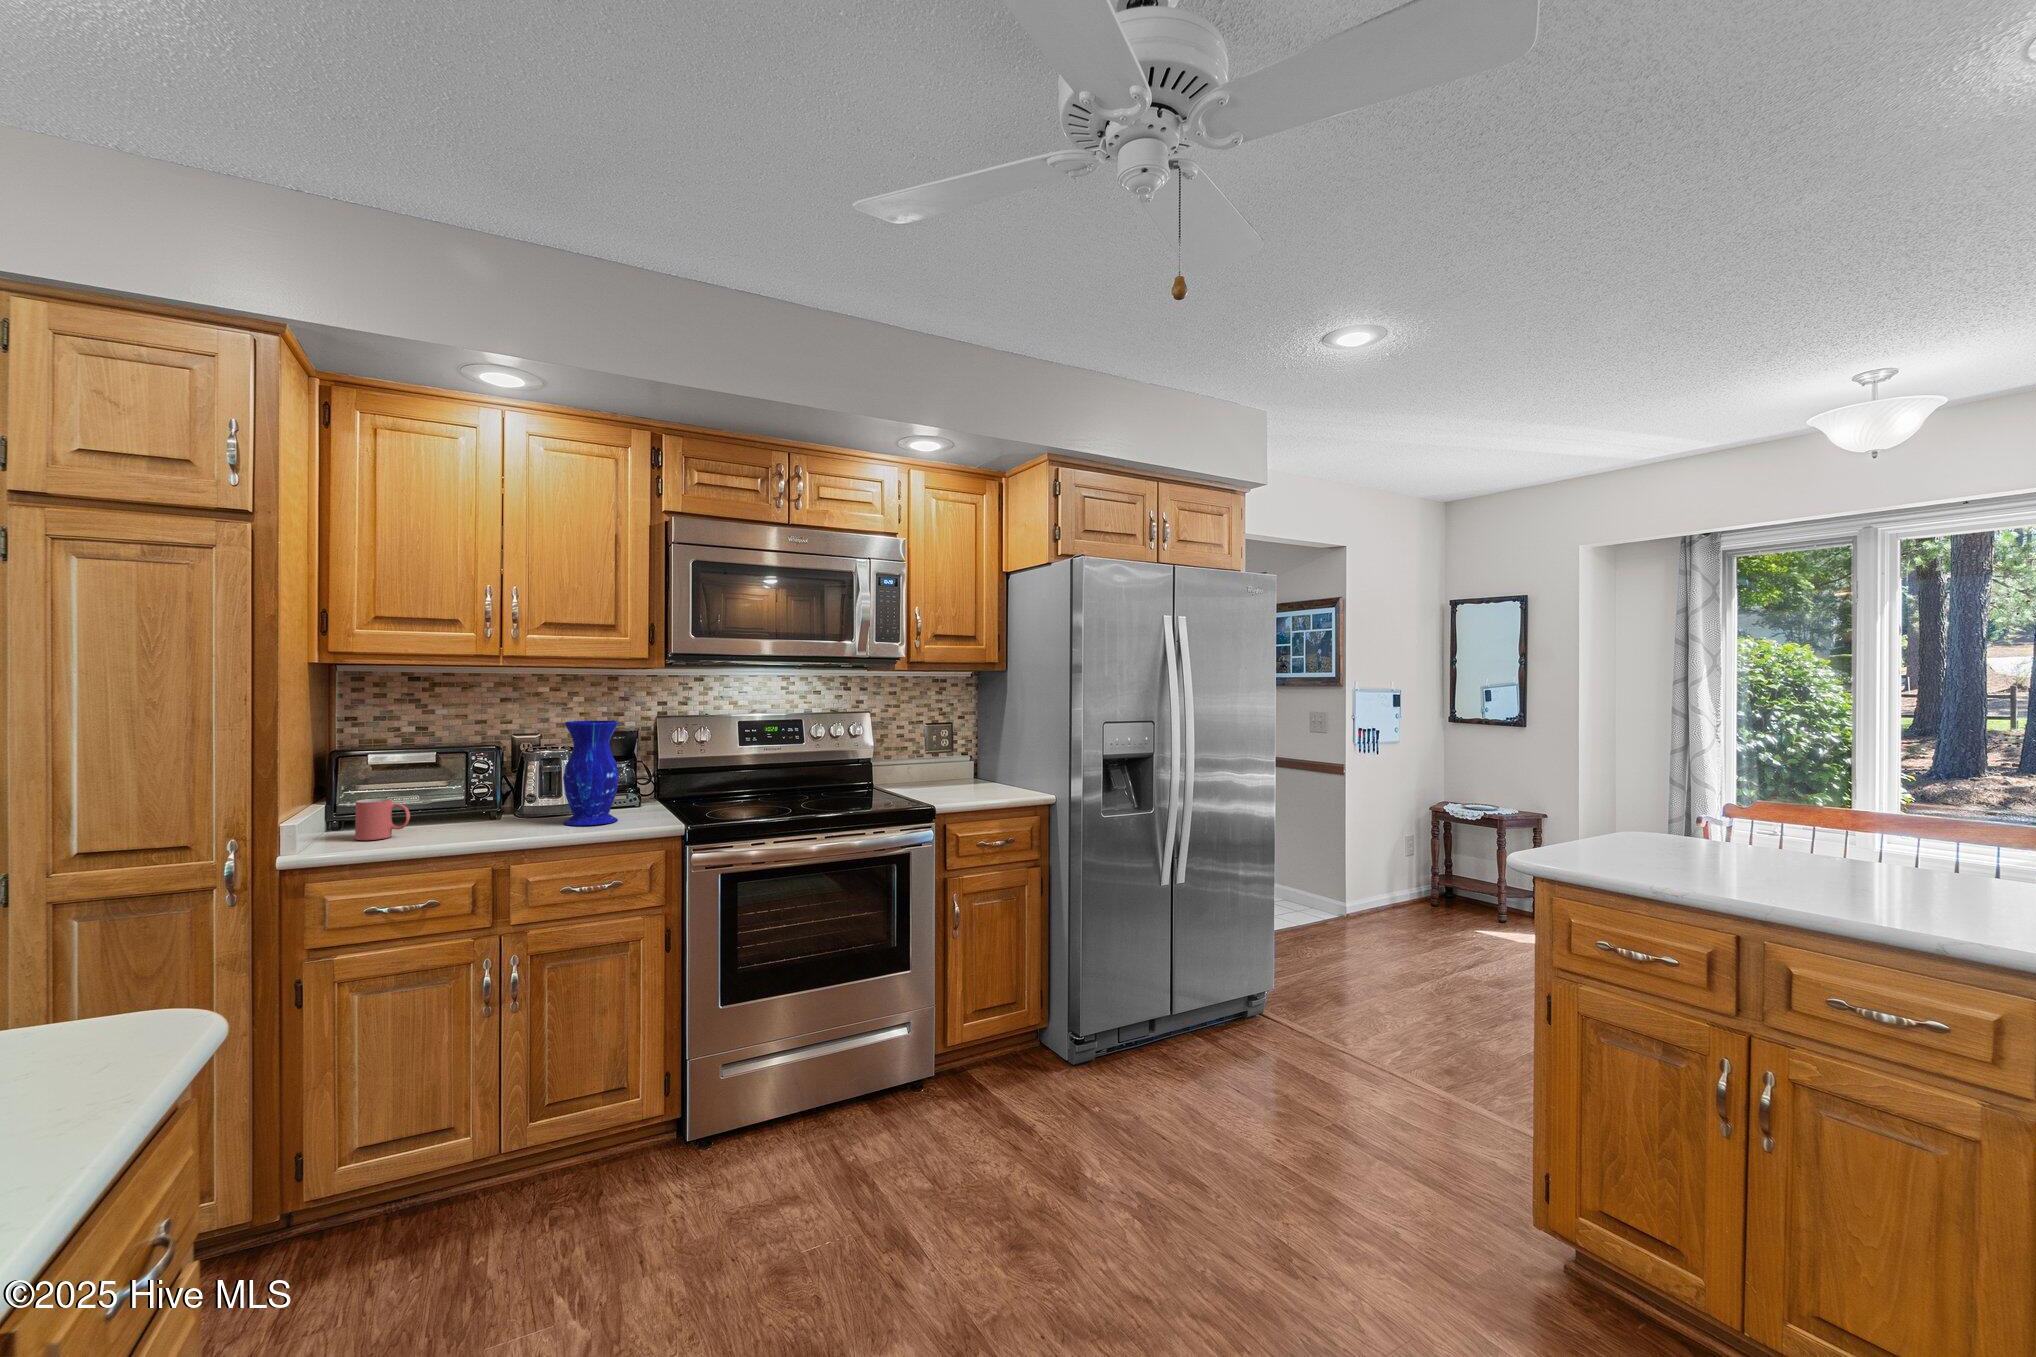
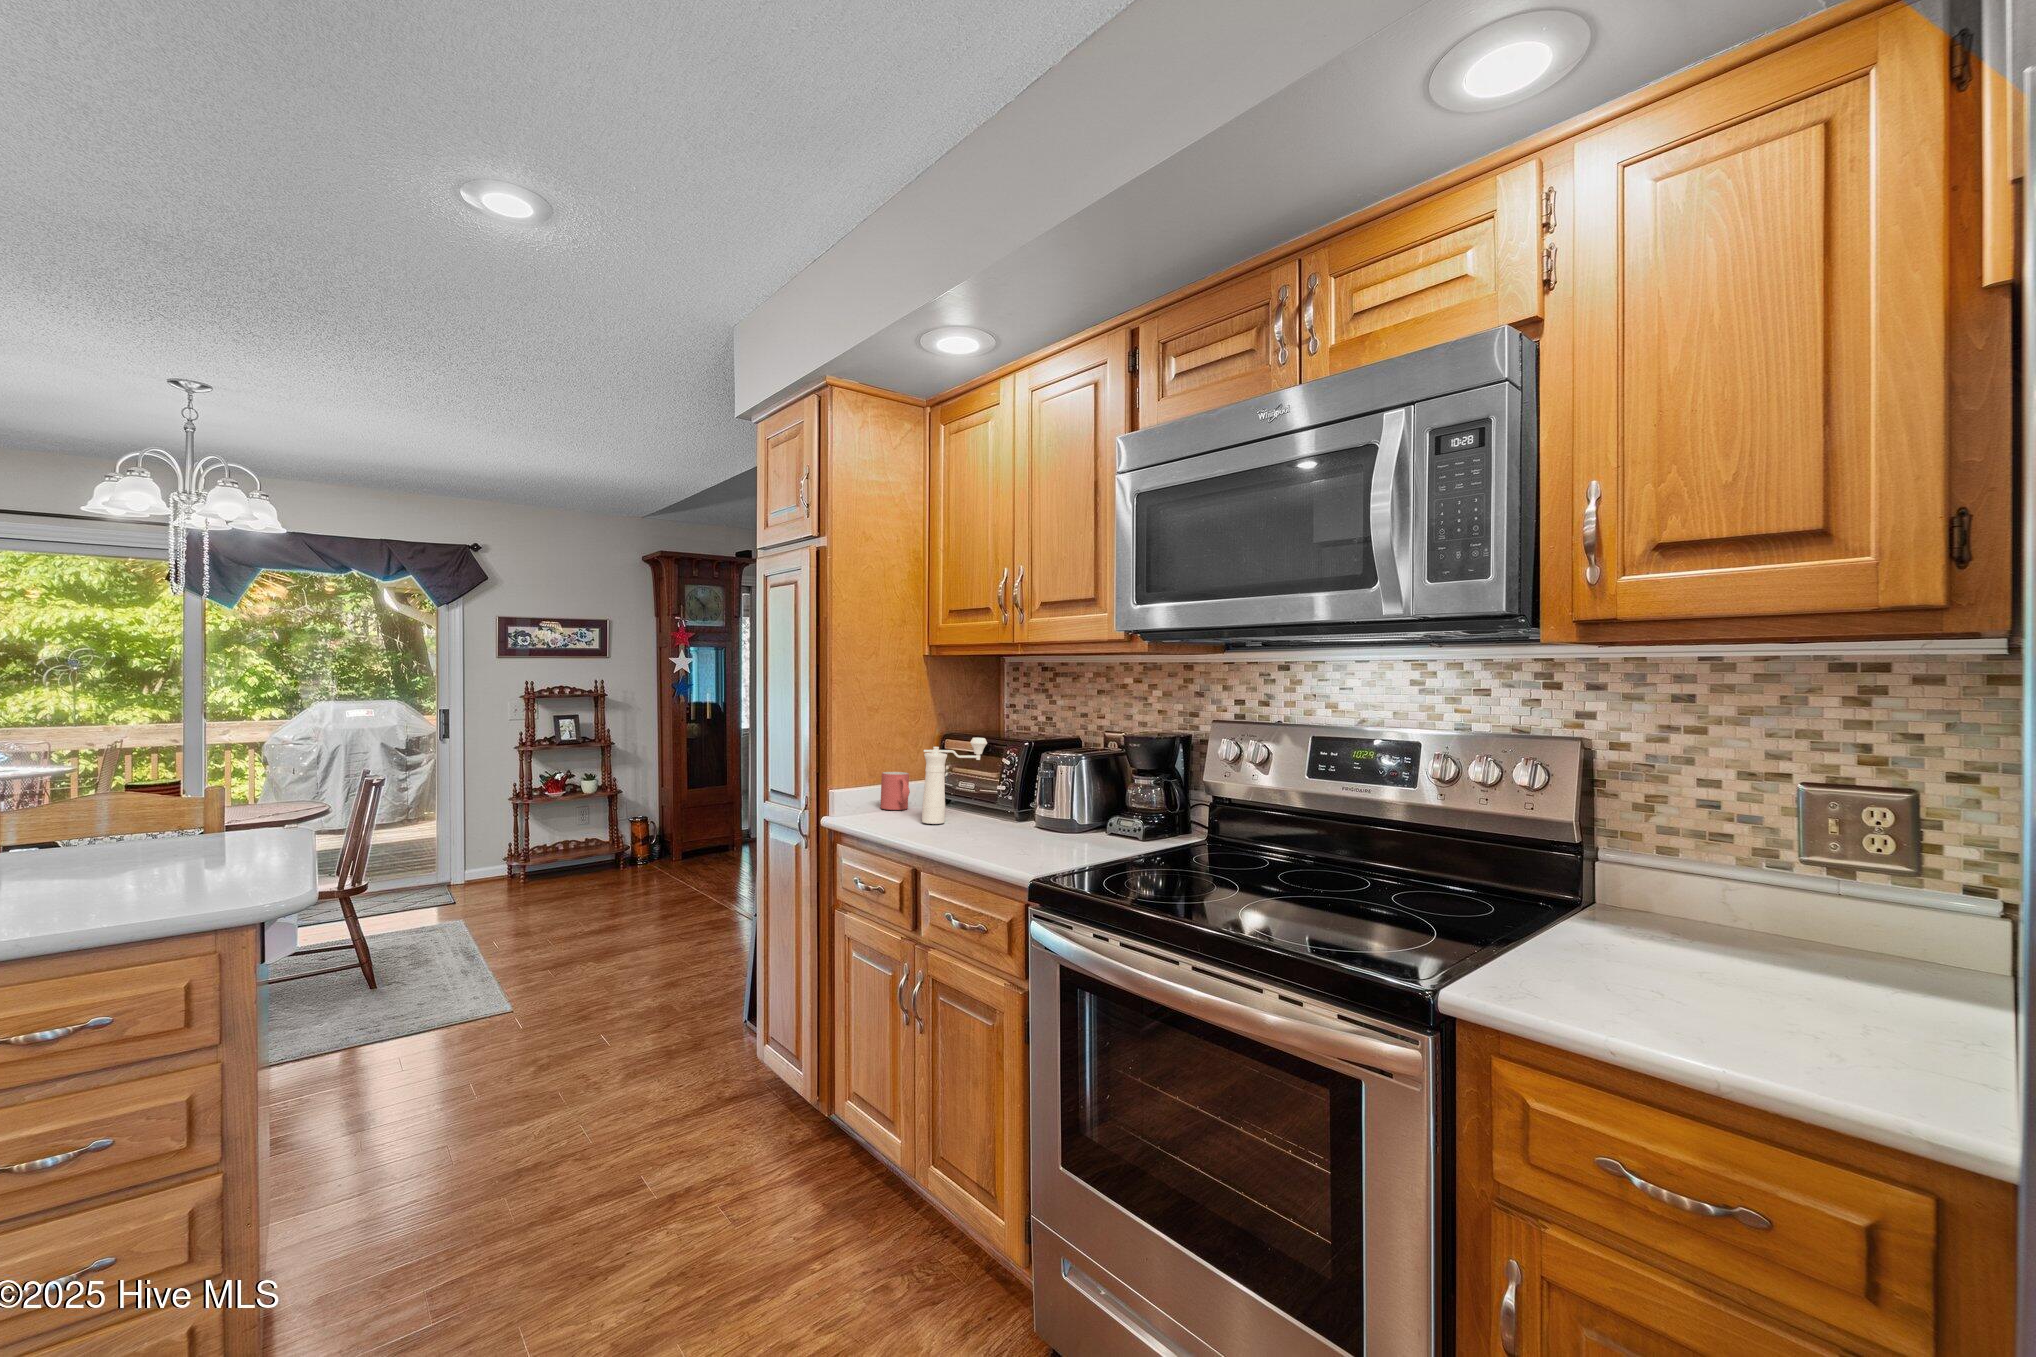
vase: present [563,721,619,825] -> none [1004,710,1068,839]
pepper mill: none [471,750,514,836] -> present [922,738,987,824]

